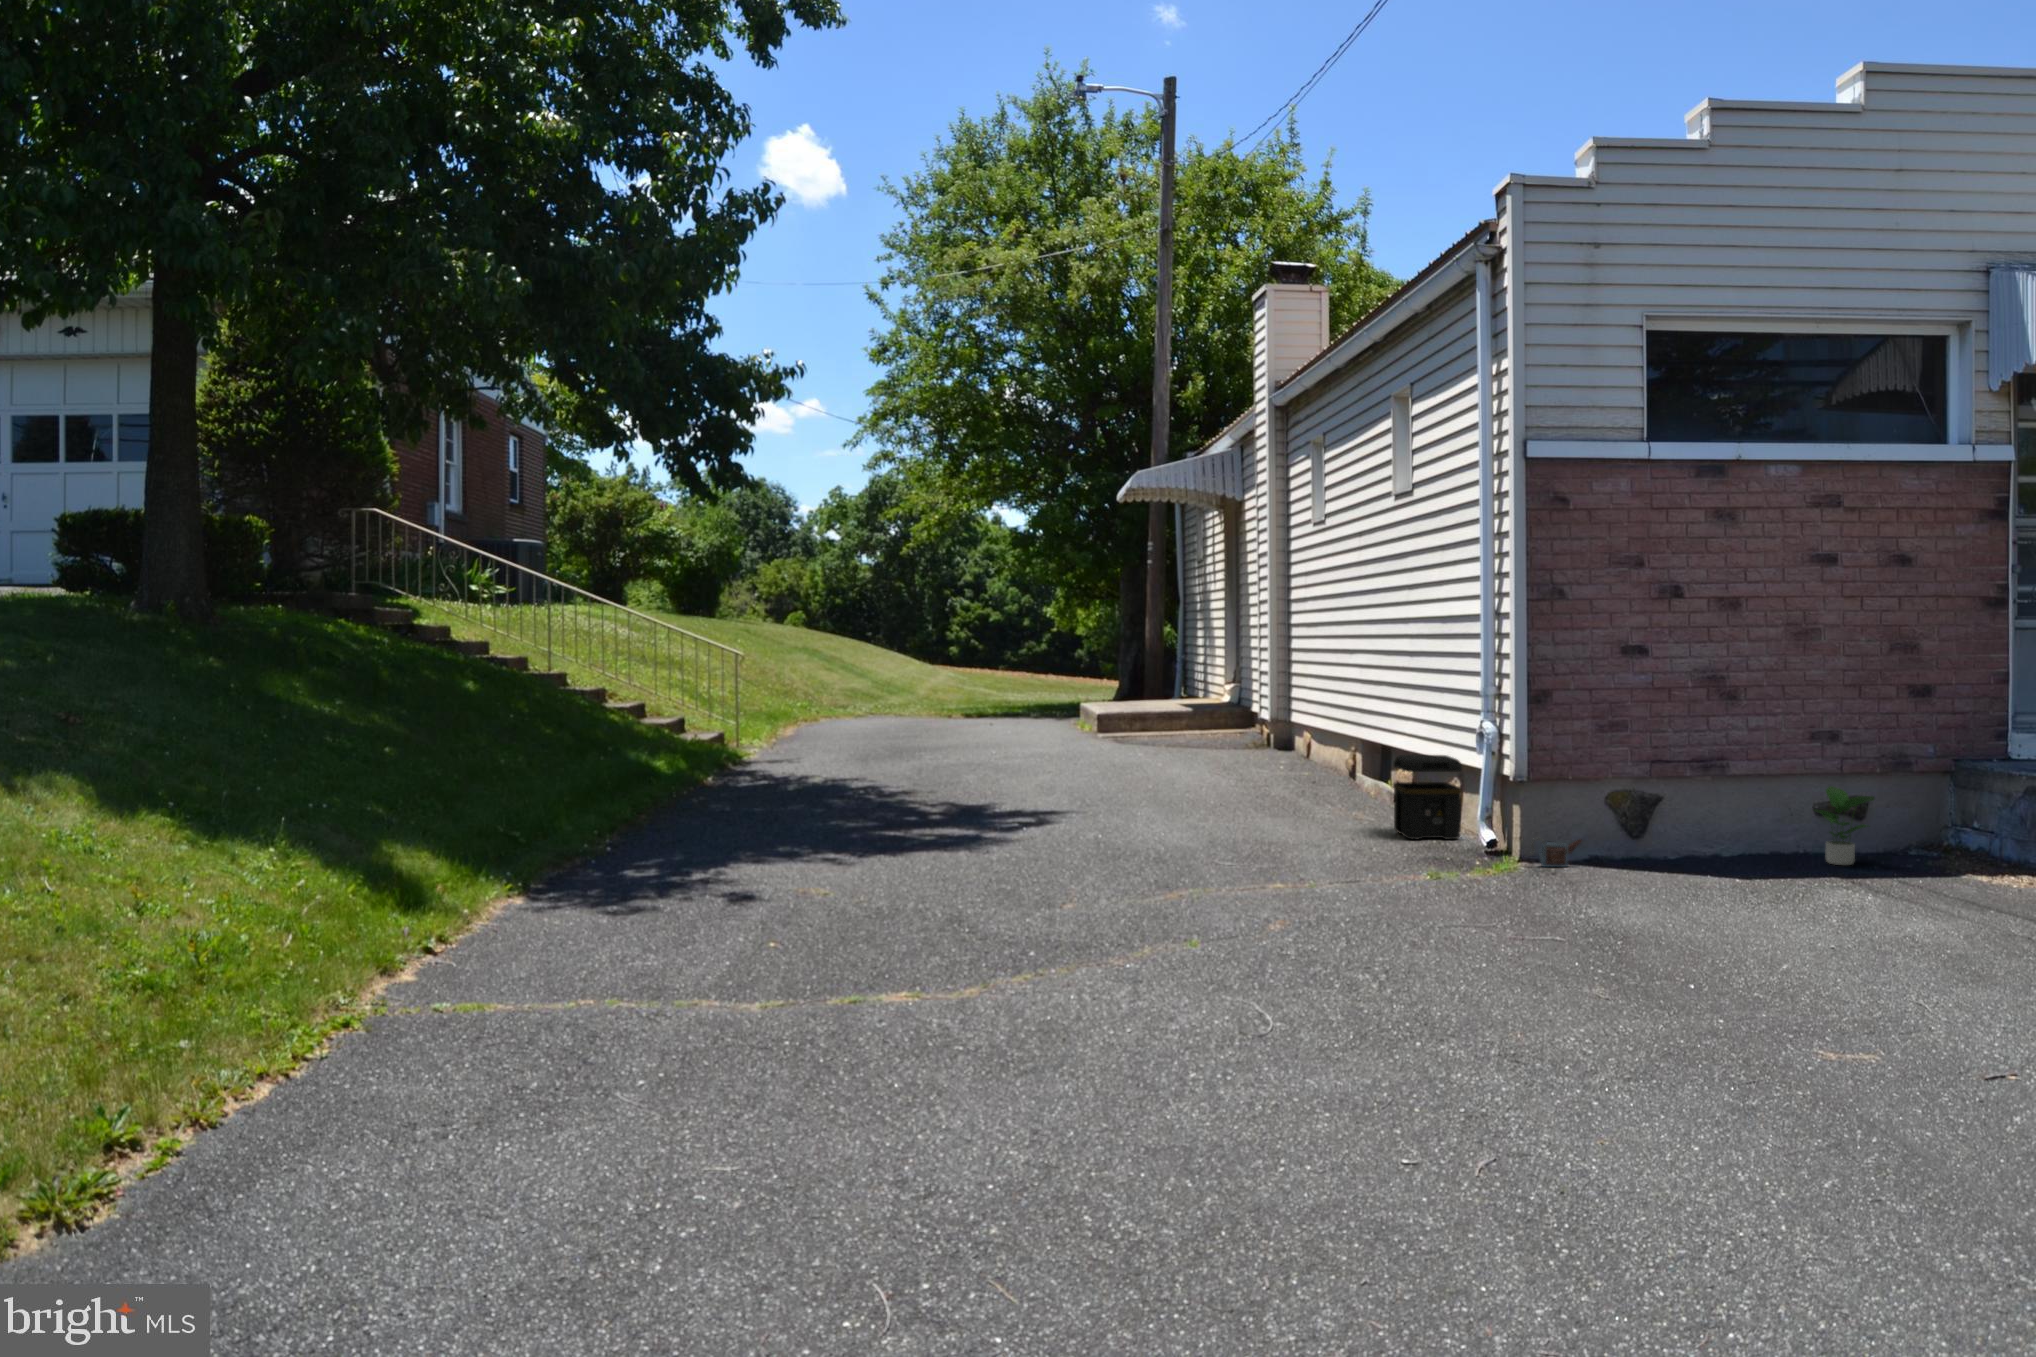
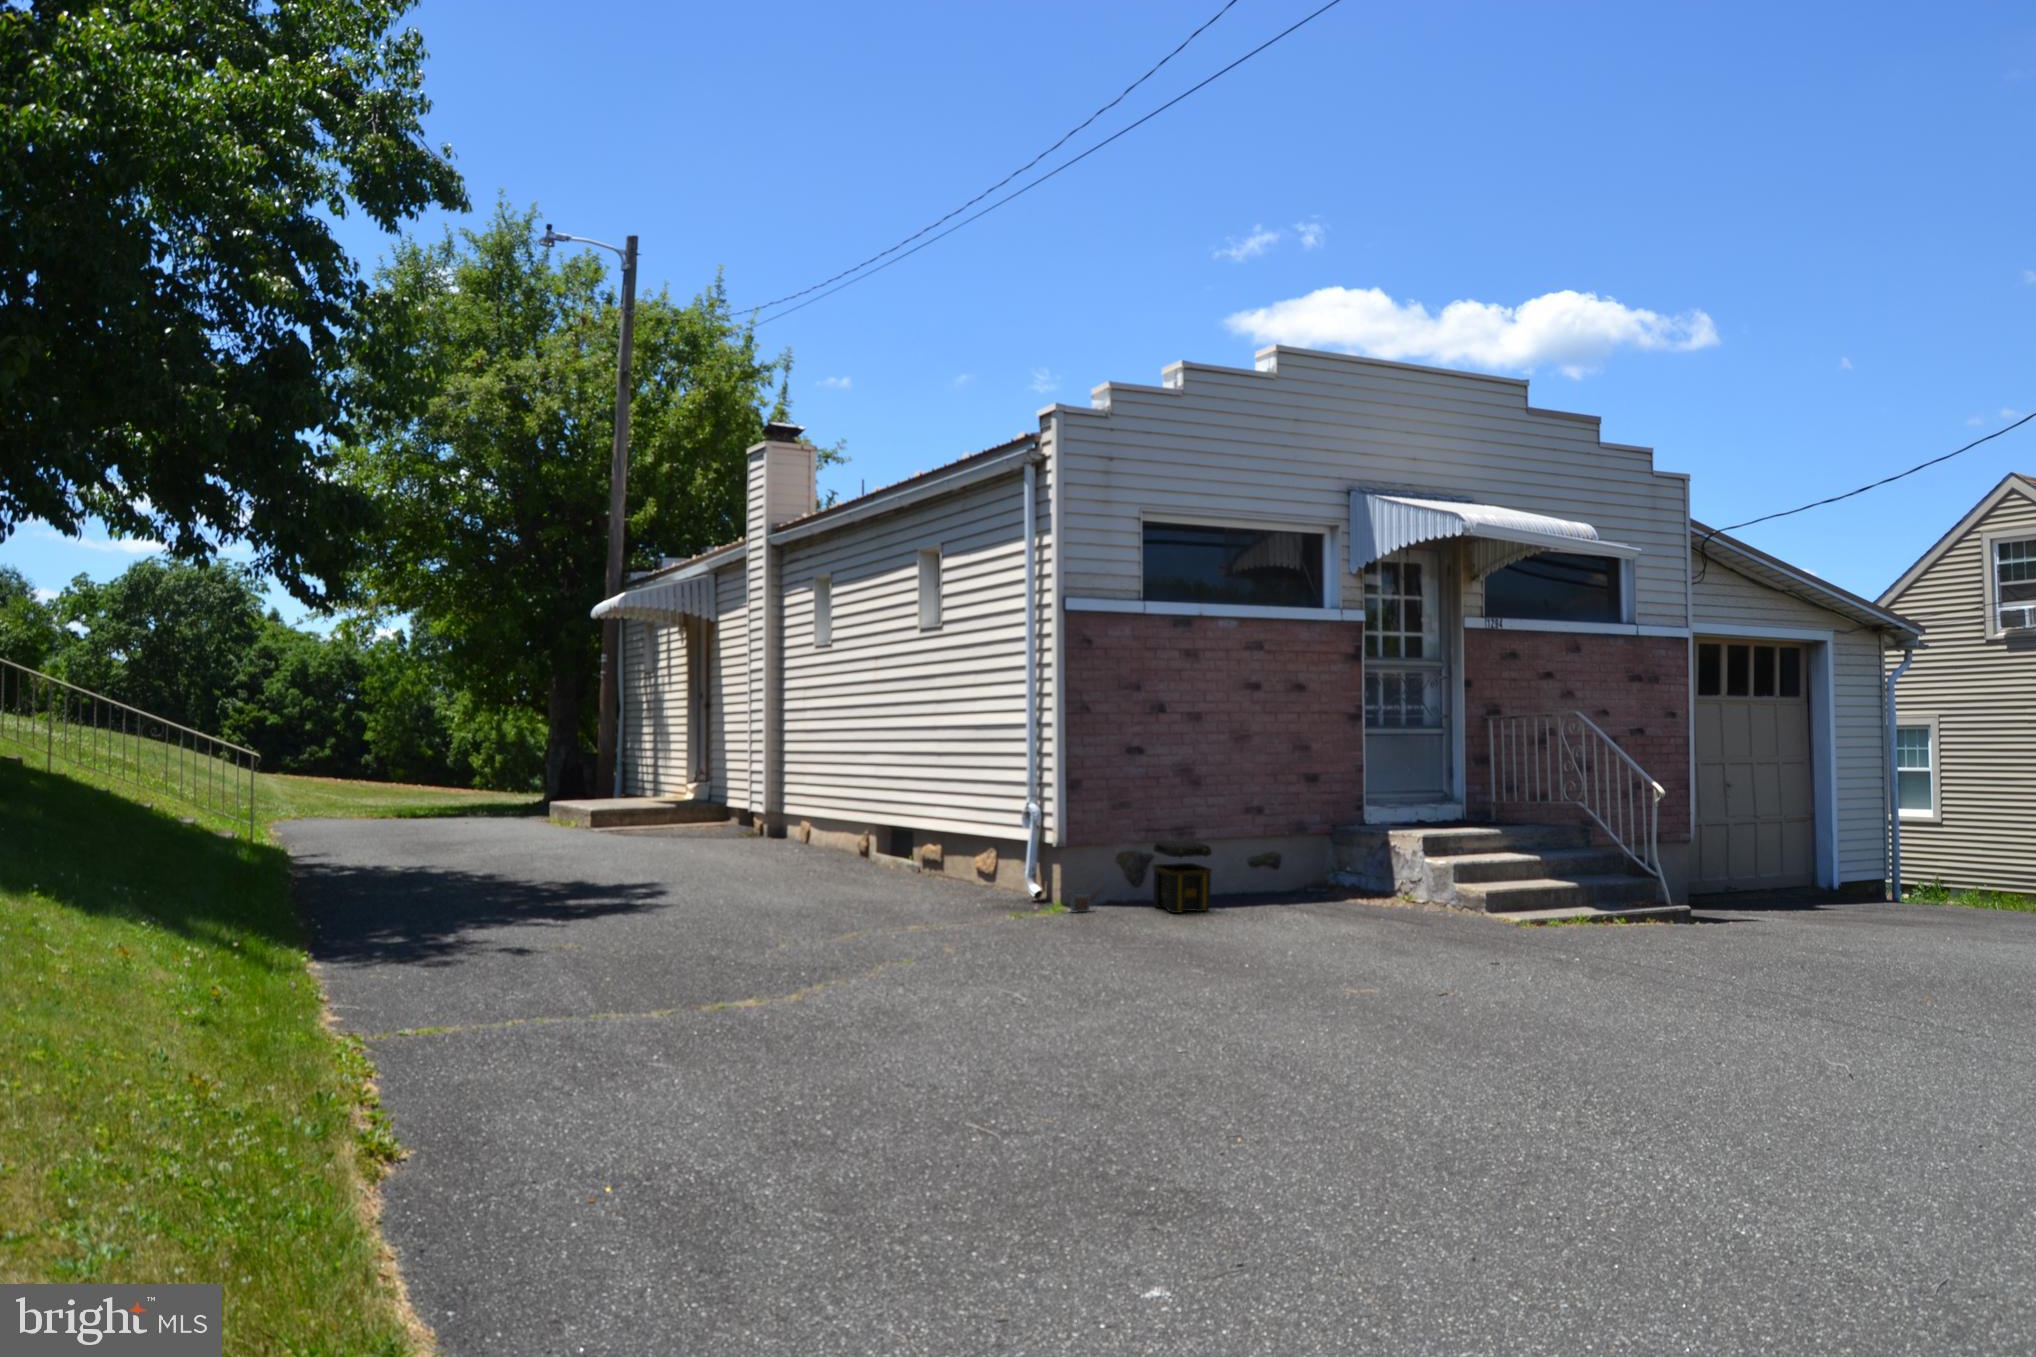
toolbox: present [1393,755,1463,839] -> present [1153,841,1212,913]
potted plant: present [1814,786,1875,865] -> none [1250,846,1288,902]

